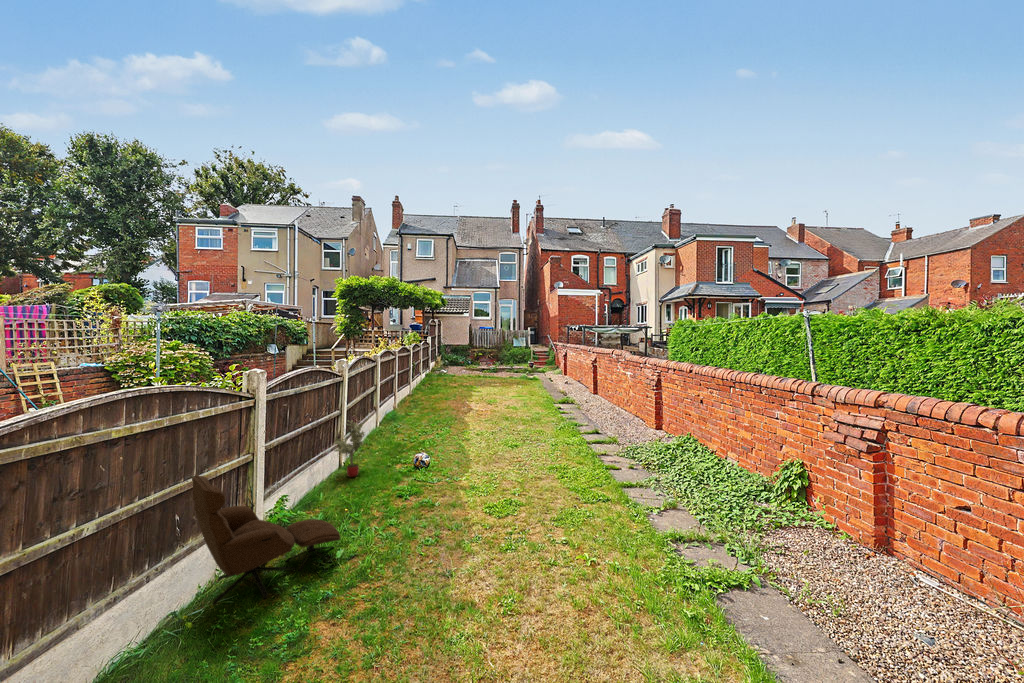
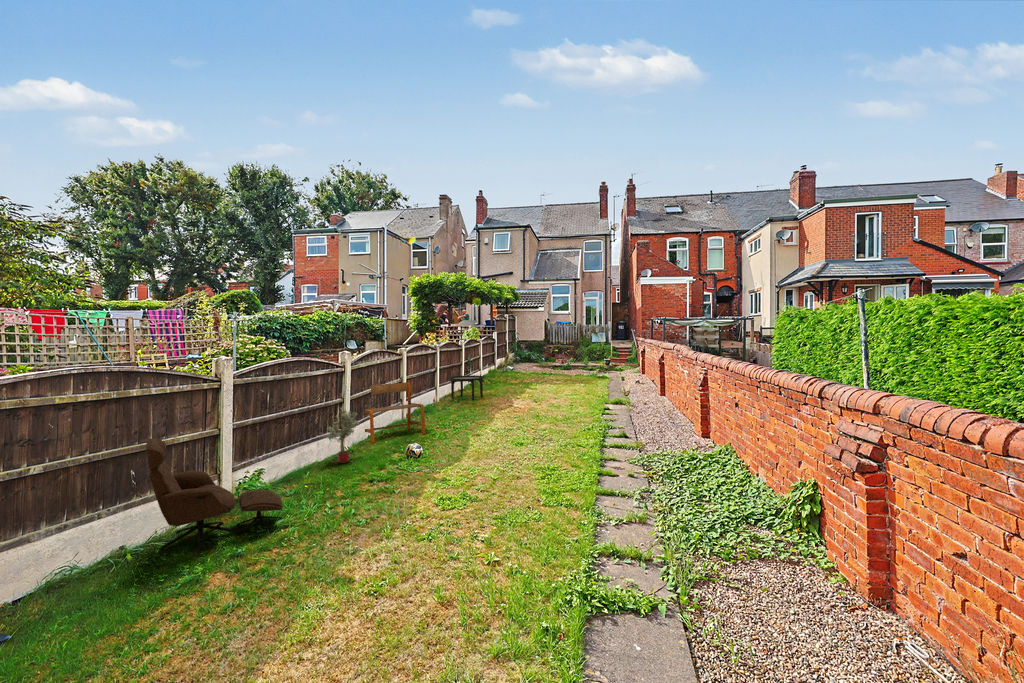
round table: none [408,378,443,402] -> present [449,375,485,400]
bench: none [349,389,414,452] -> present [365,382,426,443]

